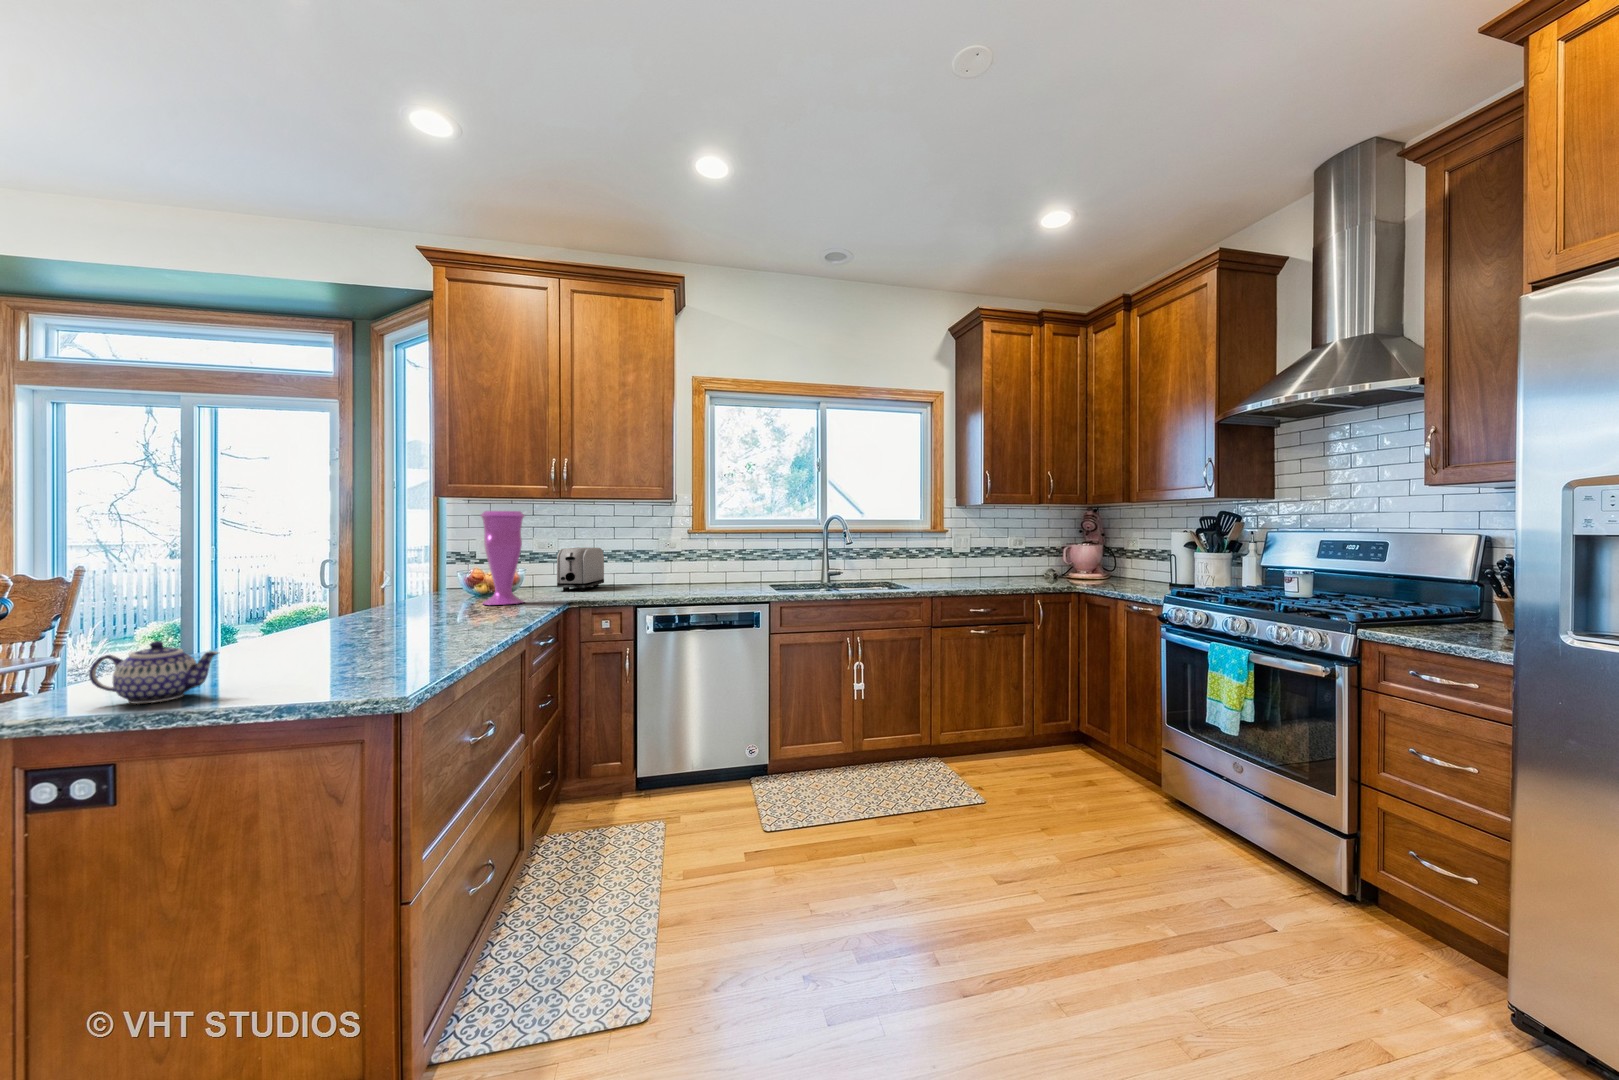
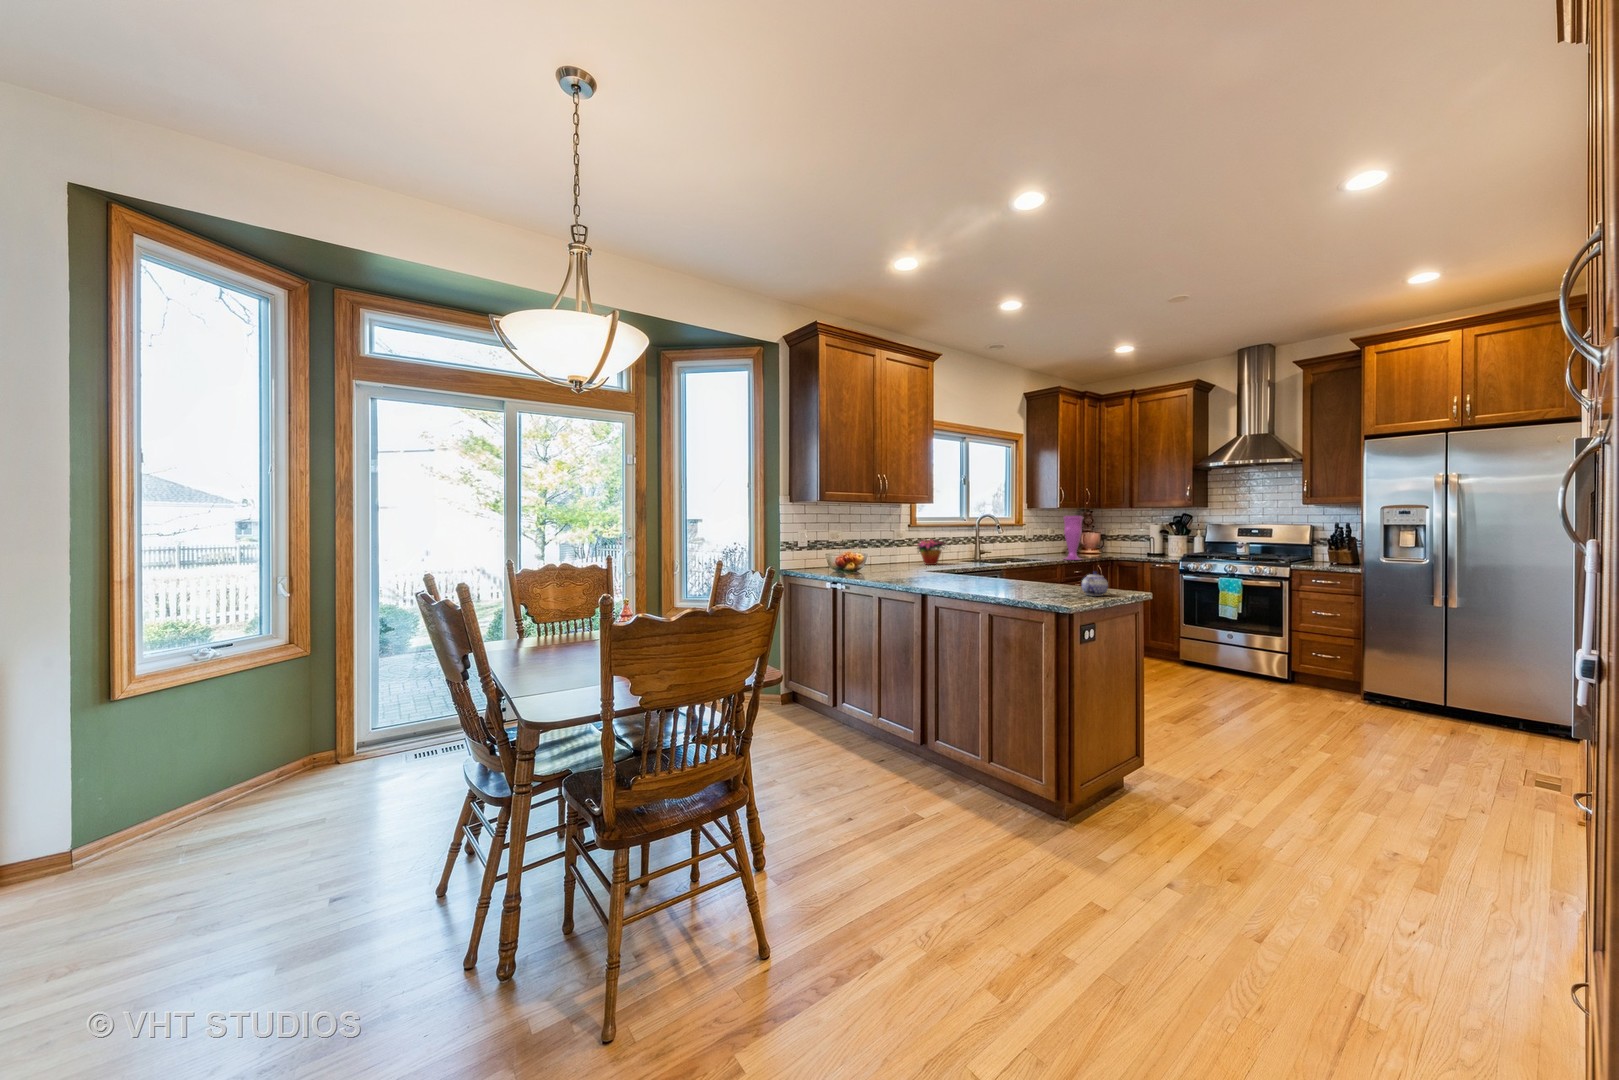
vase: present [481,511,525,605] -> present [1064,516,1084,560]
toaster: present [557,547,604,591] -> none [848,538,882,568]
flower arrangement: none [657,551,714,590] -> present [917,540,944,565]

